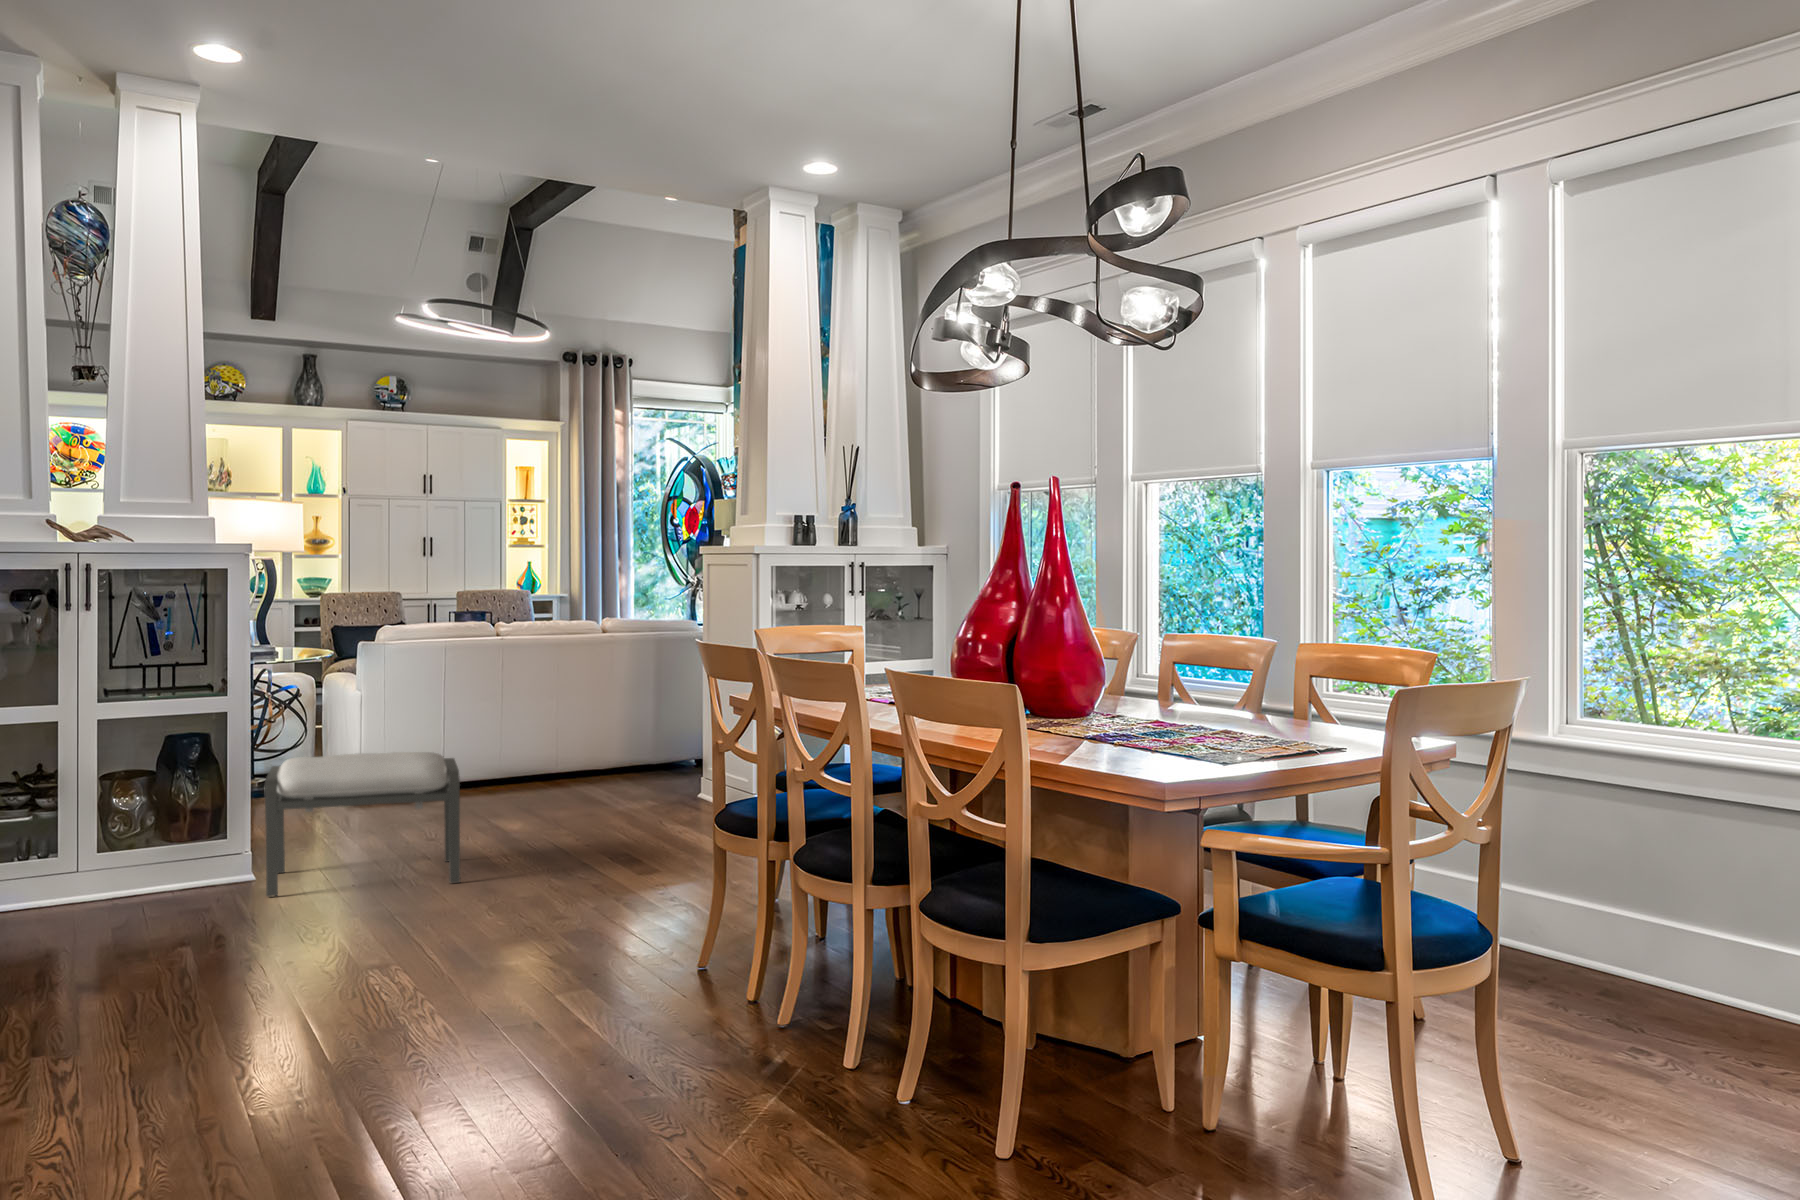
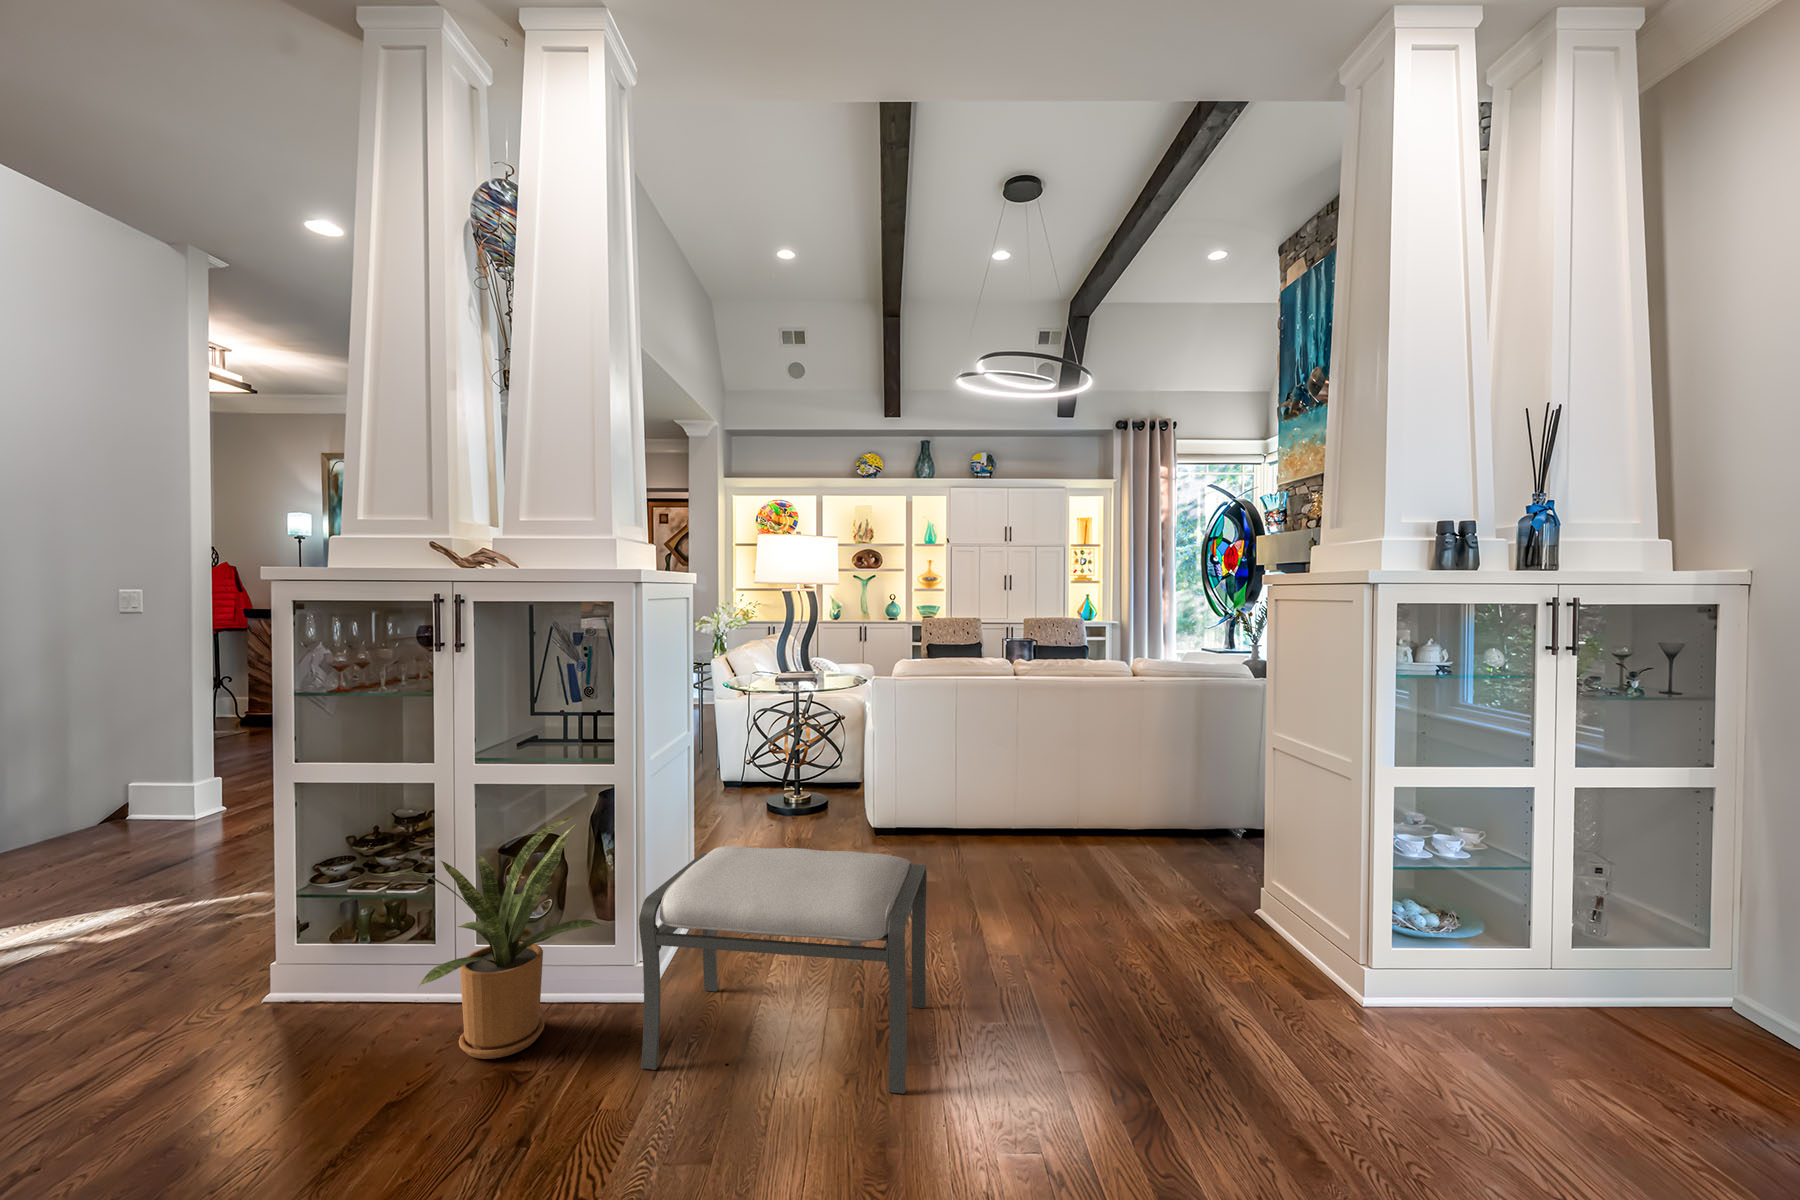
house plant: none [51,737,205,909] -> present [380,816,602,1059]

